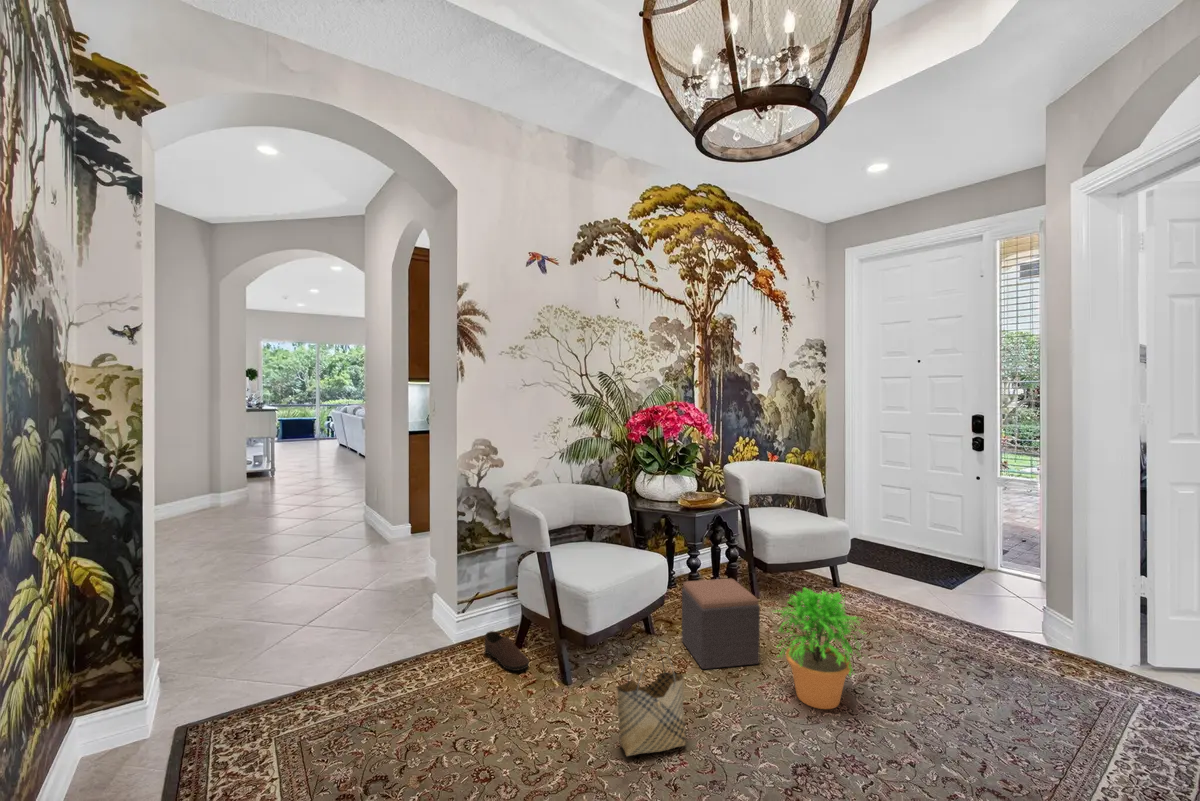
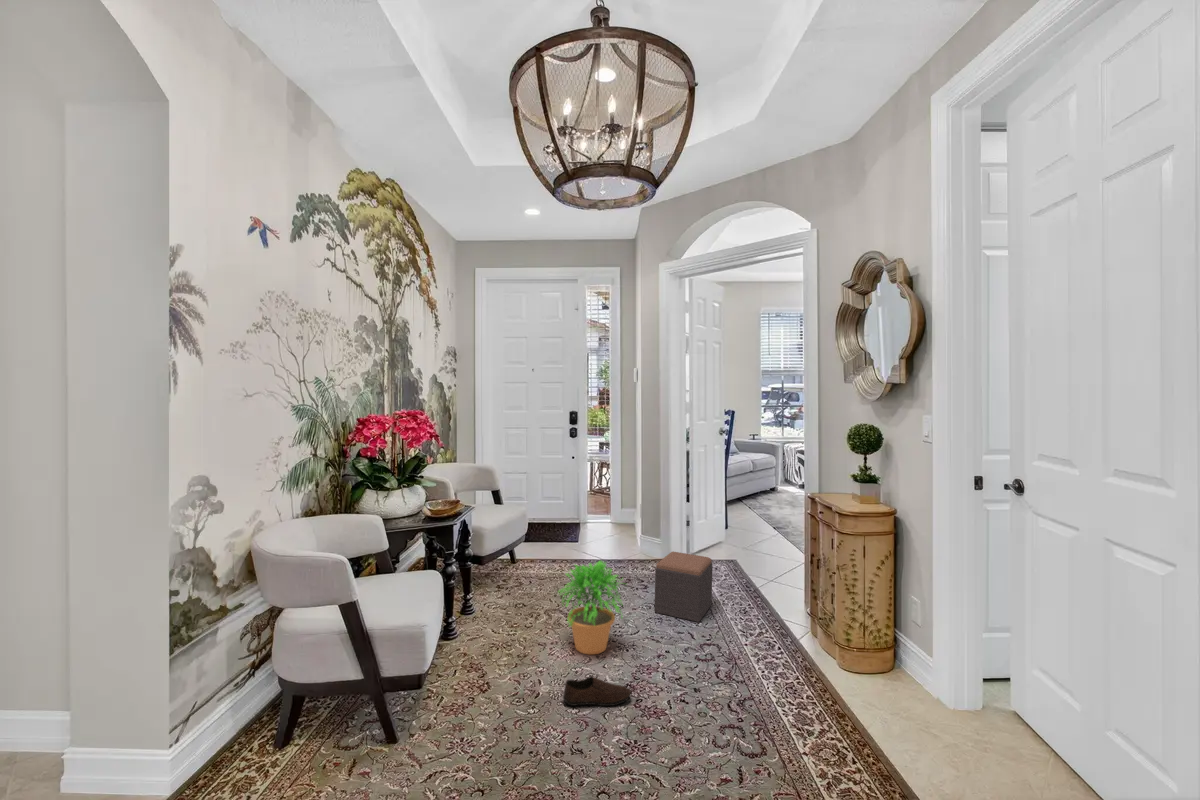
footstool: present [682,578,760,669] -> present [655,551,713,622]
shoe: present [484,631,529,671] -> present [563,677,631,706]
woven basket: present [617,638,686,756] -> none [517,647,563,760]

